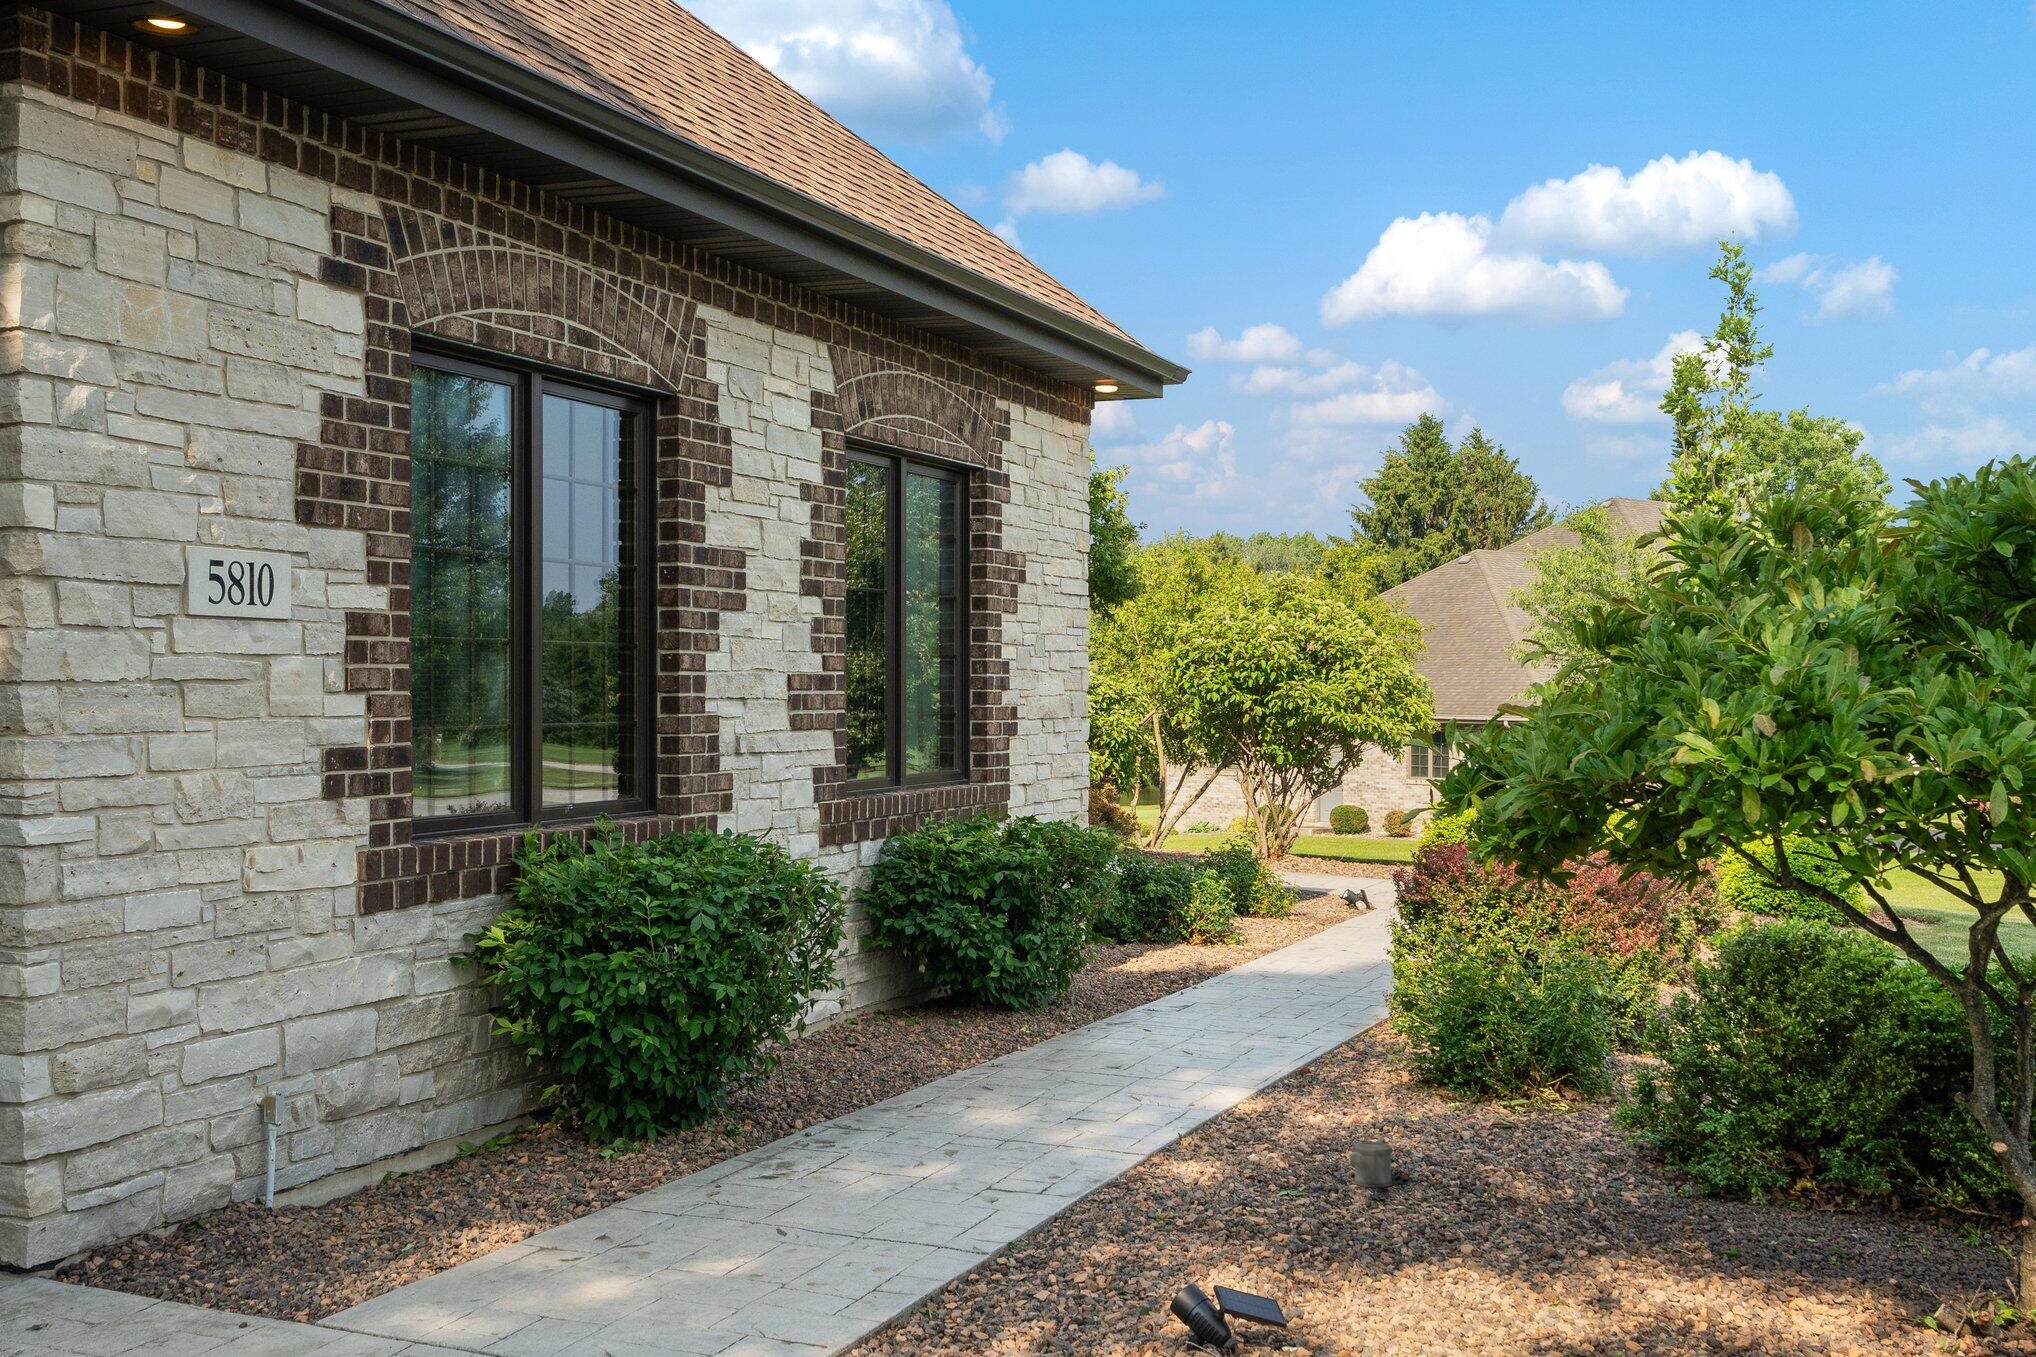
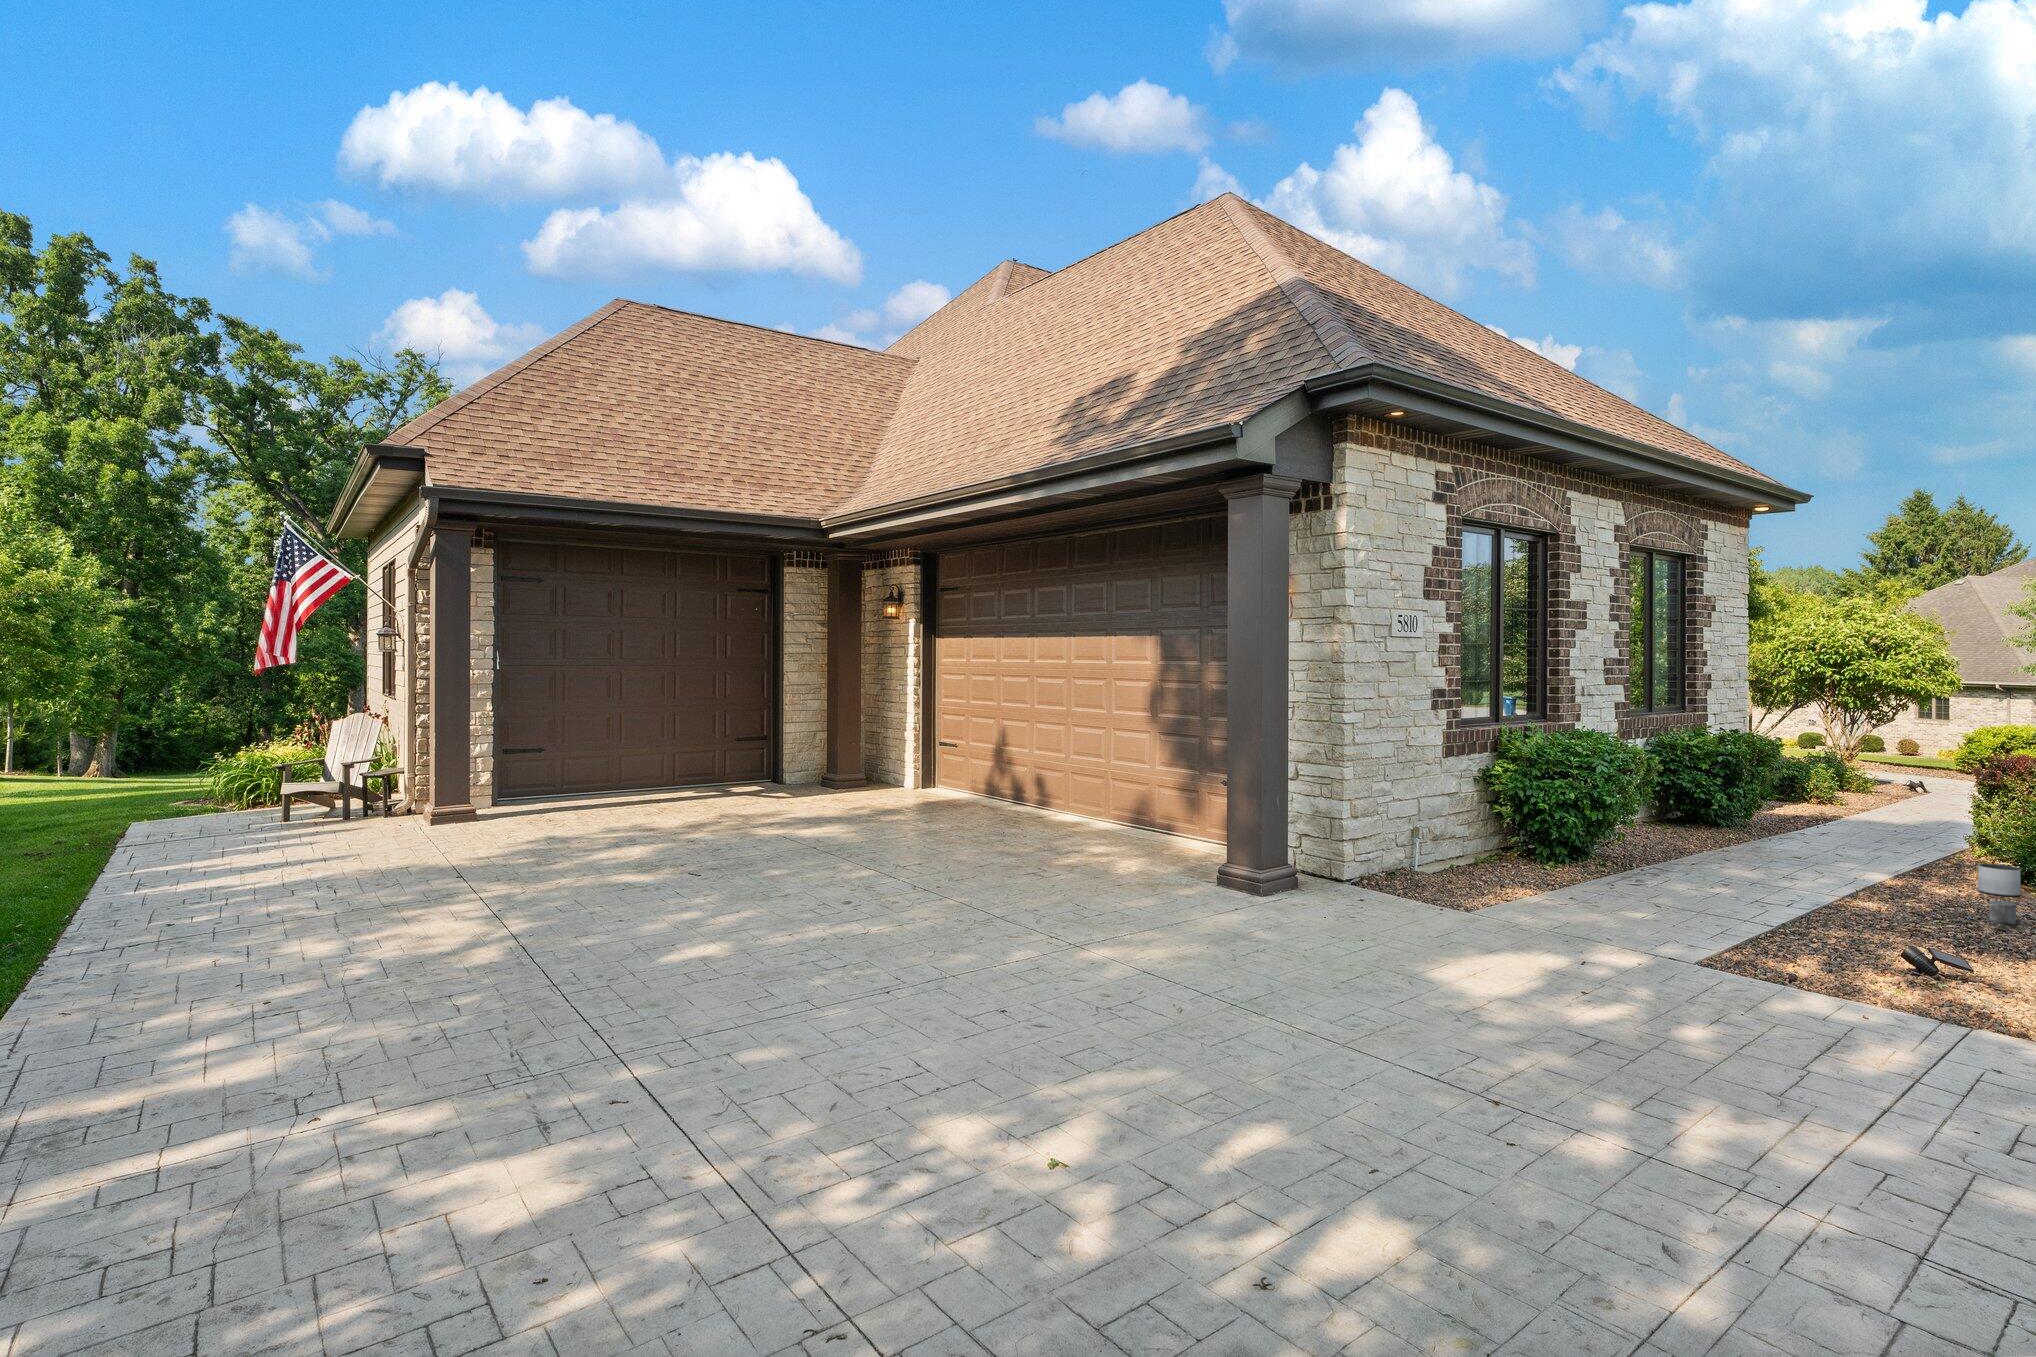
planter: none [1363,1063,1420,1123] -> present [1978,864,2021,897]

